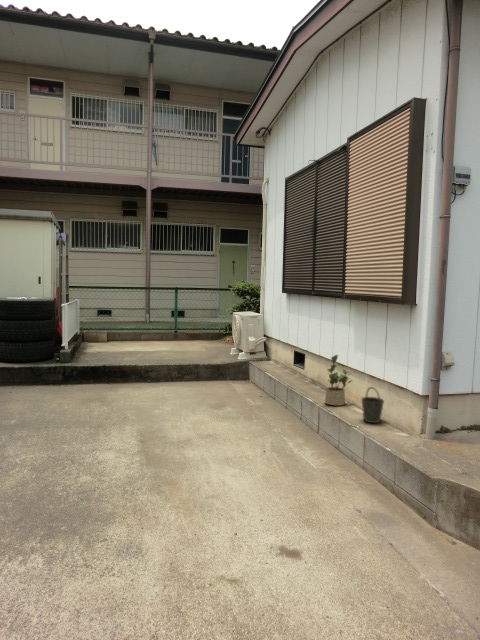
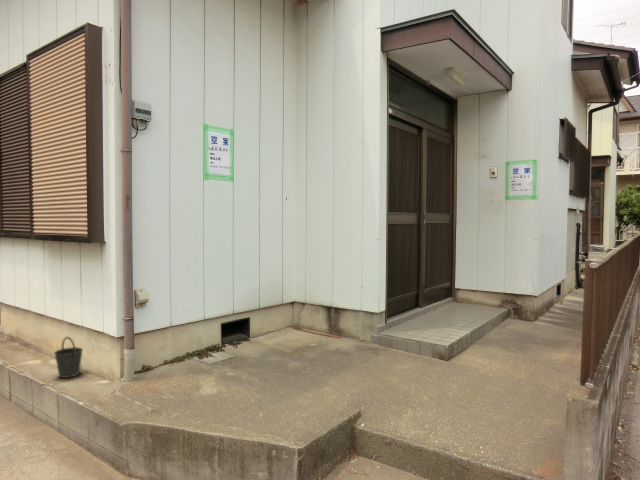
potted plant: present [325,355,352,405] -> none [15,305,52,365]

